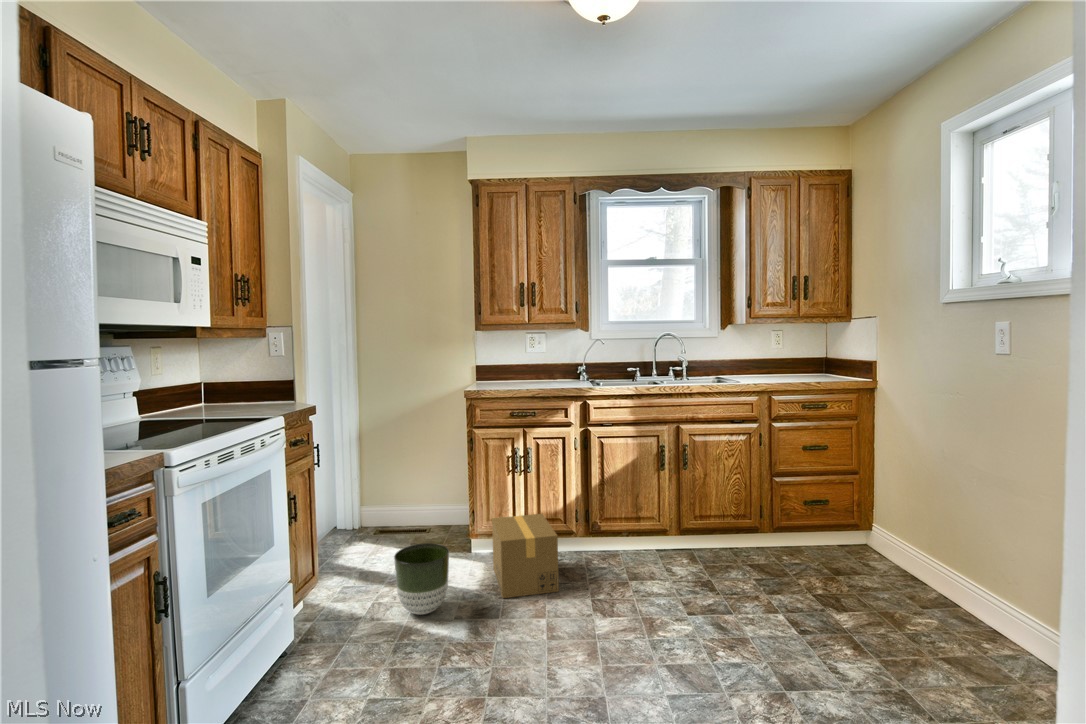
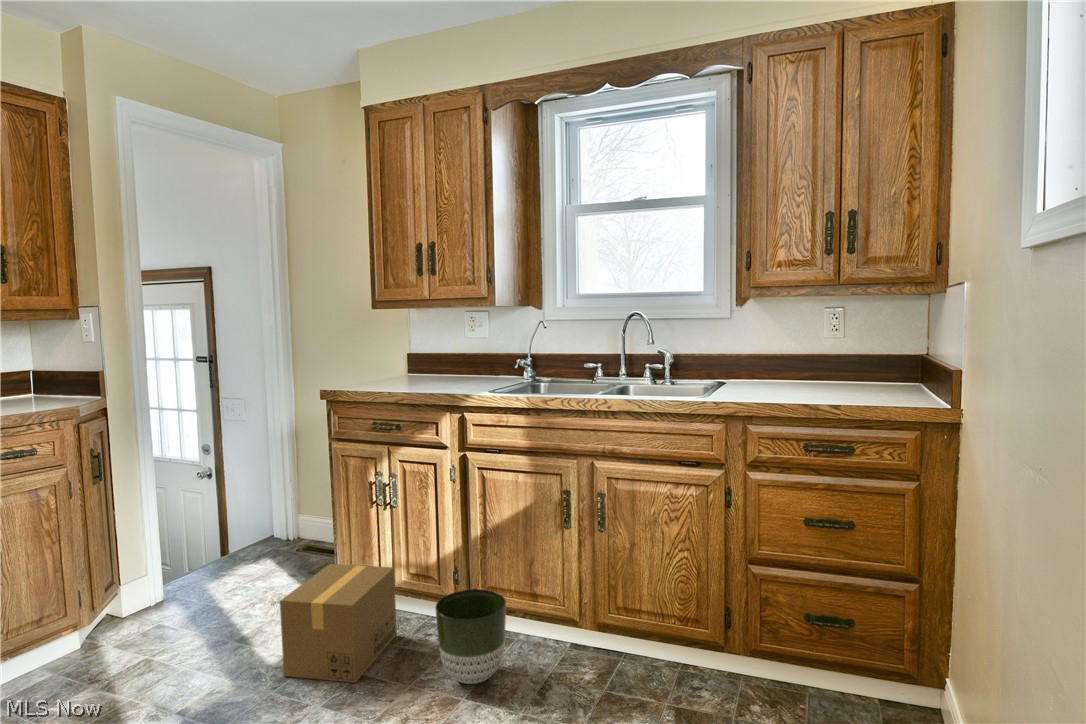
planter: present [394,543,449,615] -> present [435,589,506,684]

